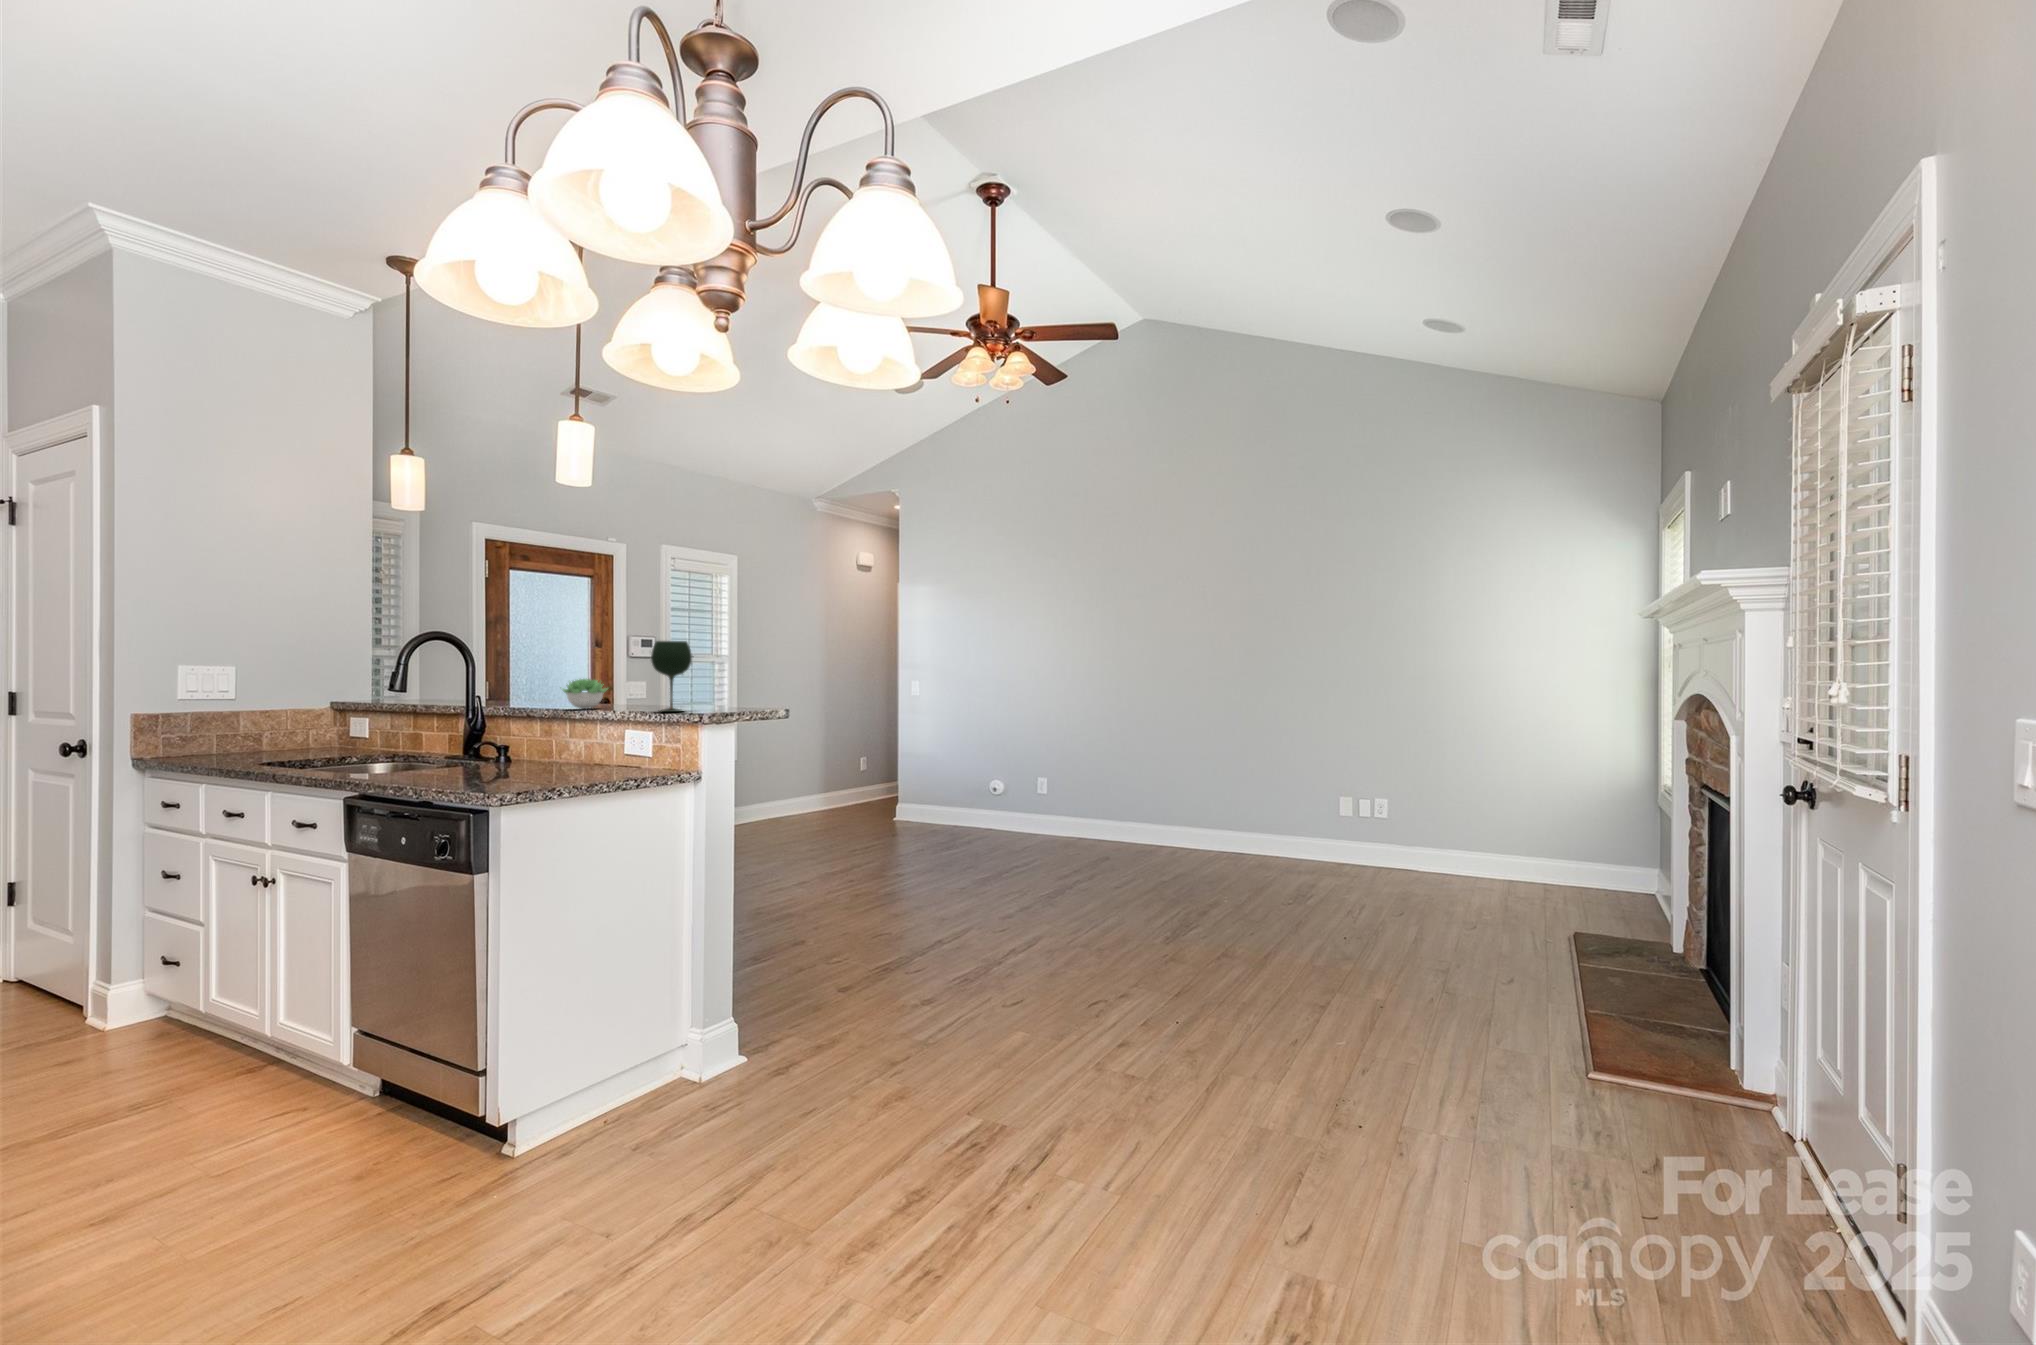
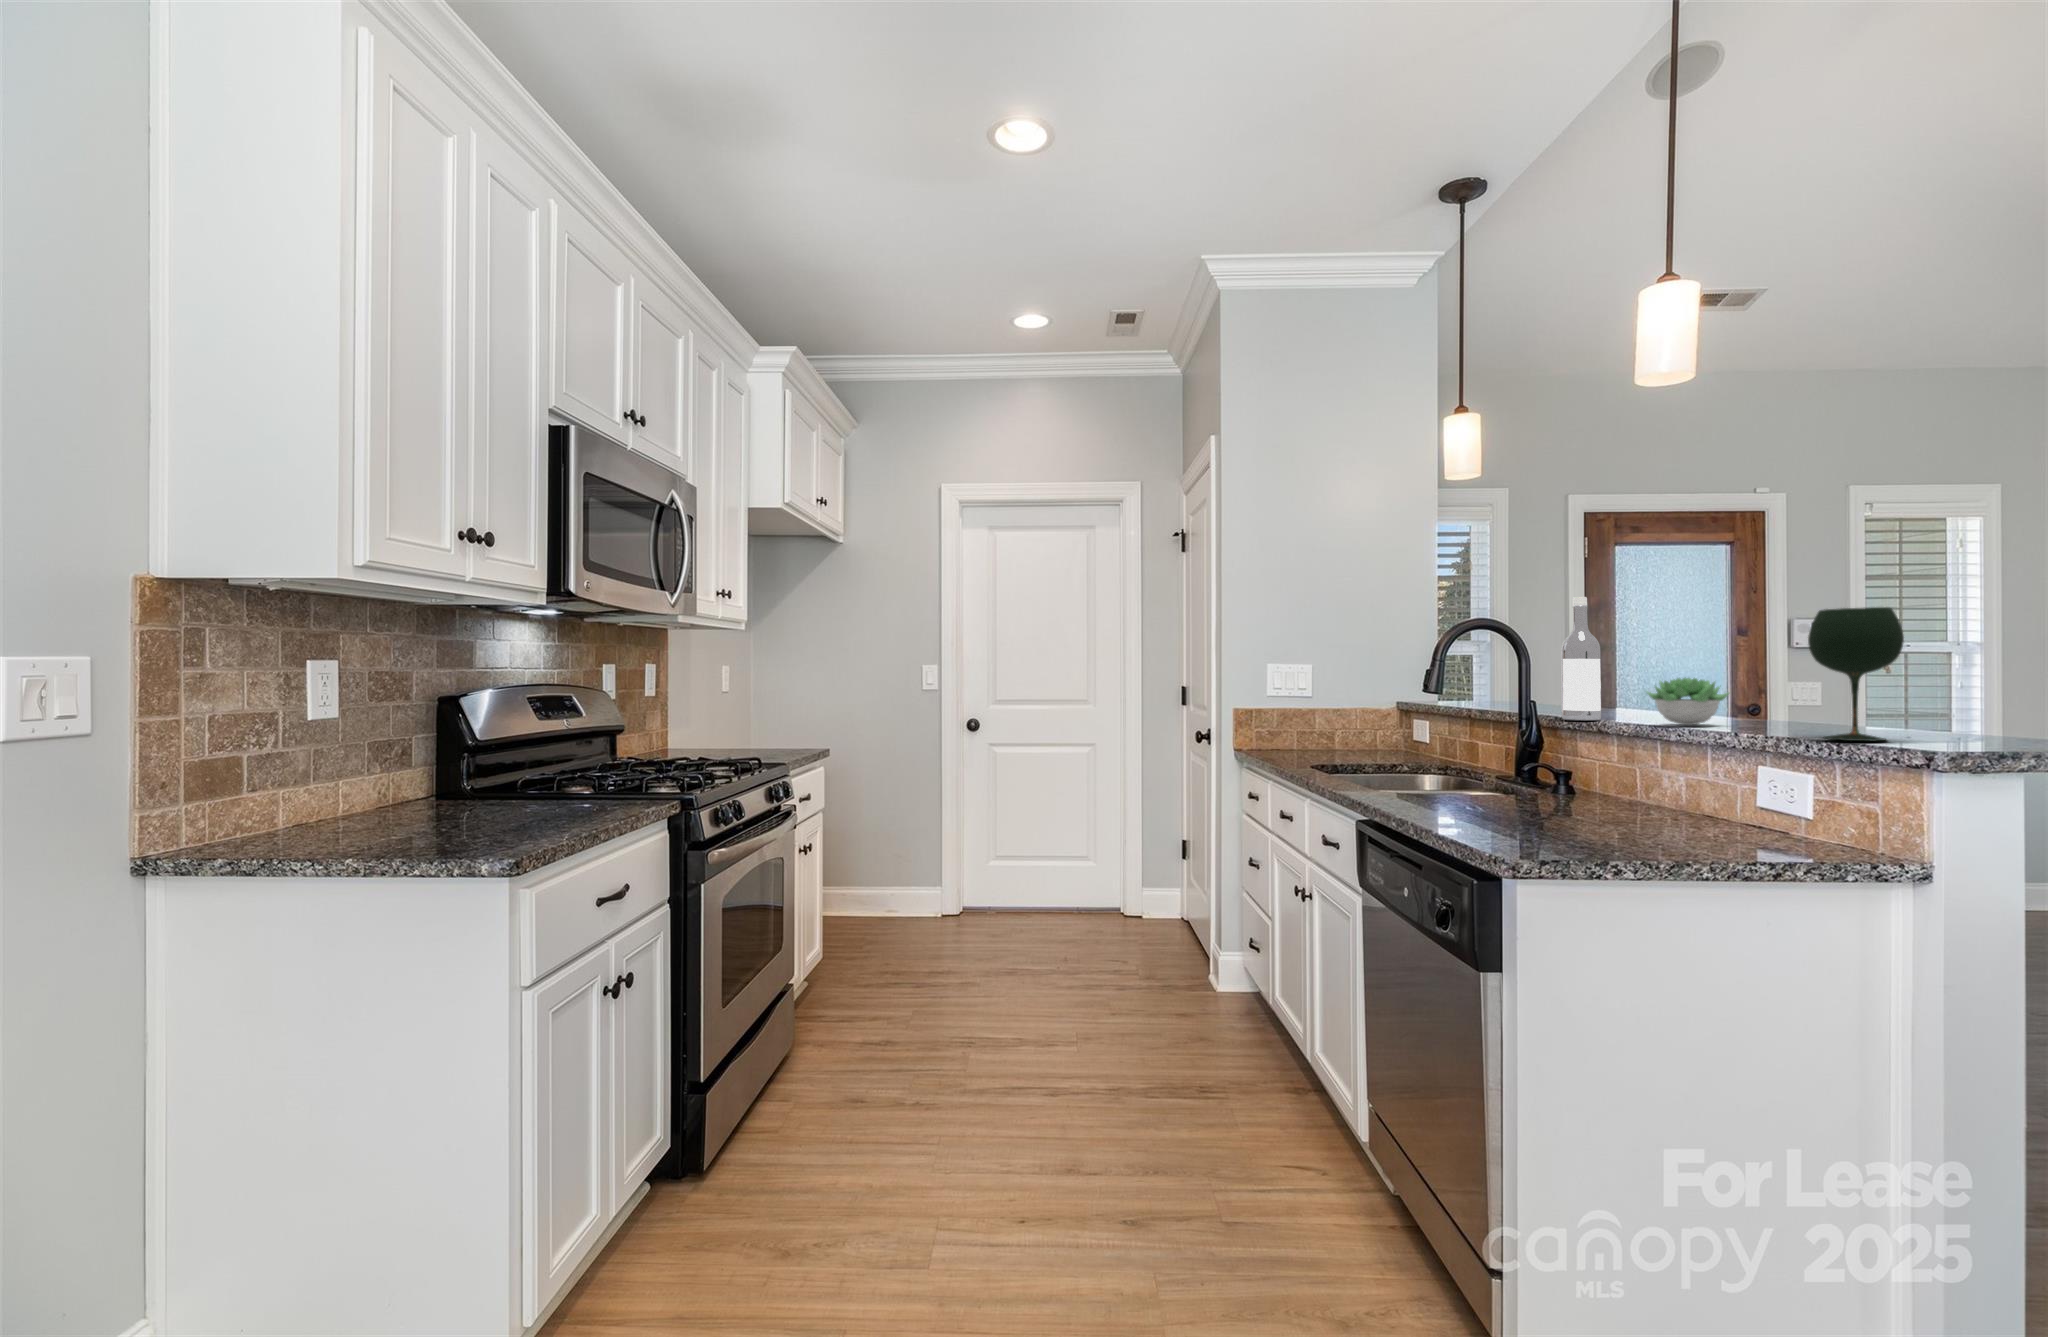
wine bottle: none [501,621,528,709] -> present [1561,597,1601,721]

